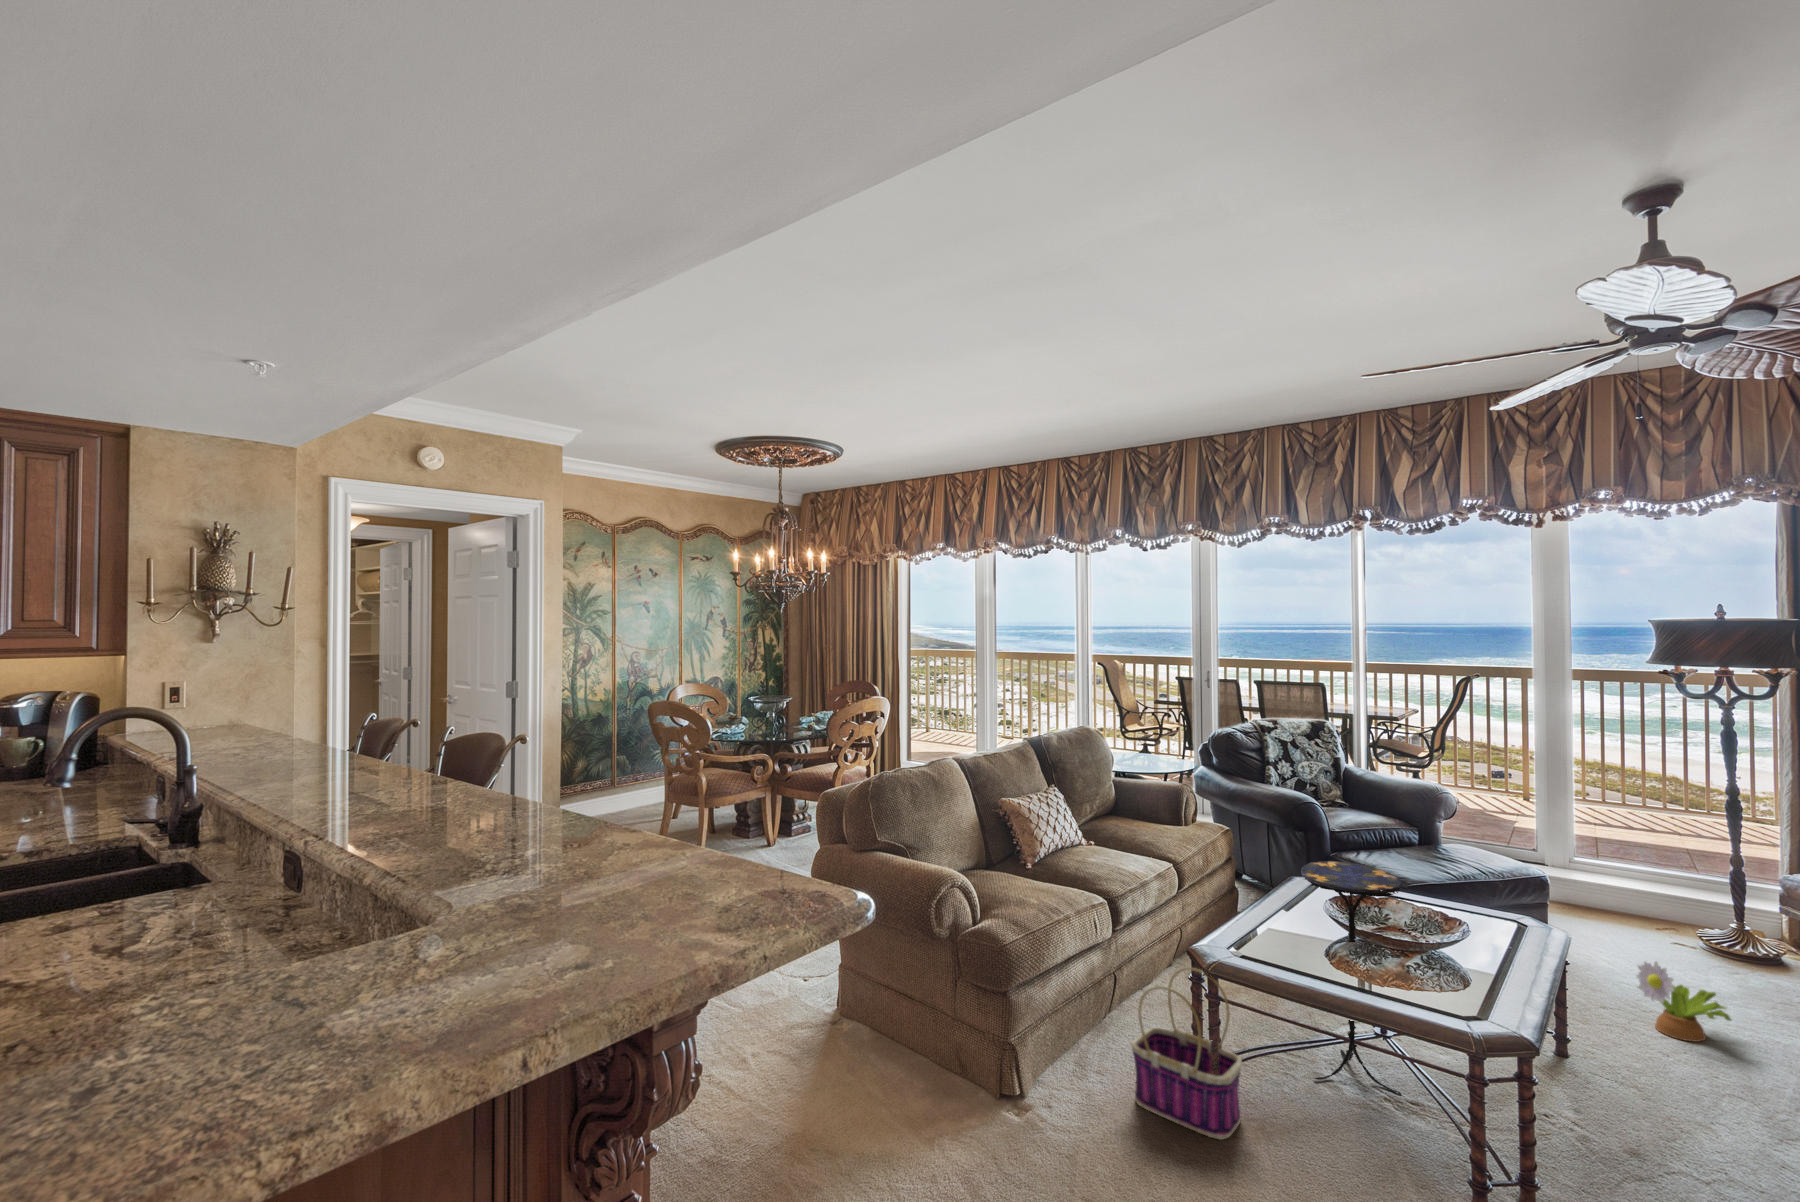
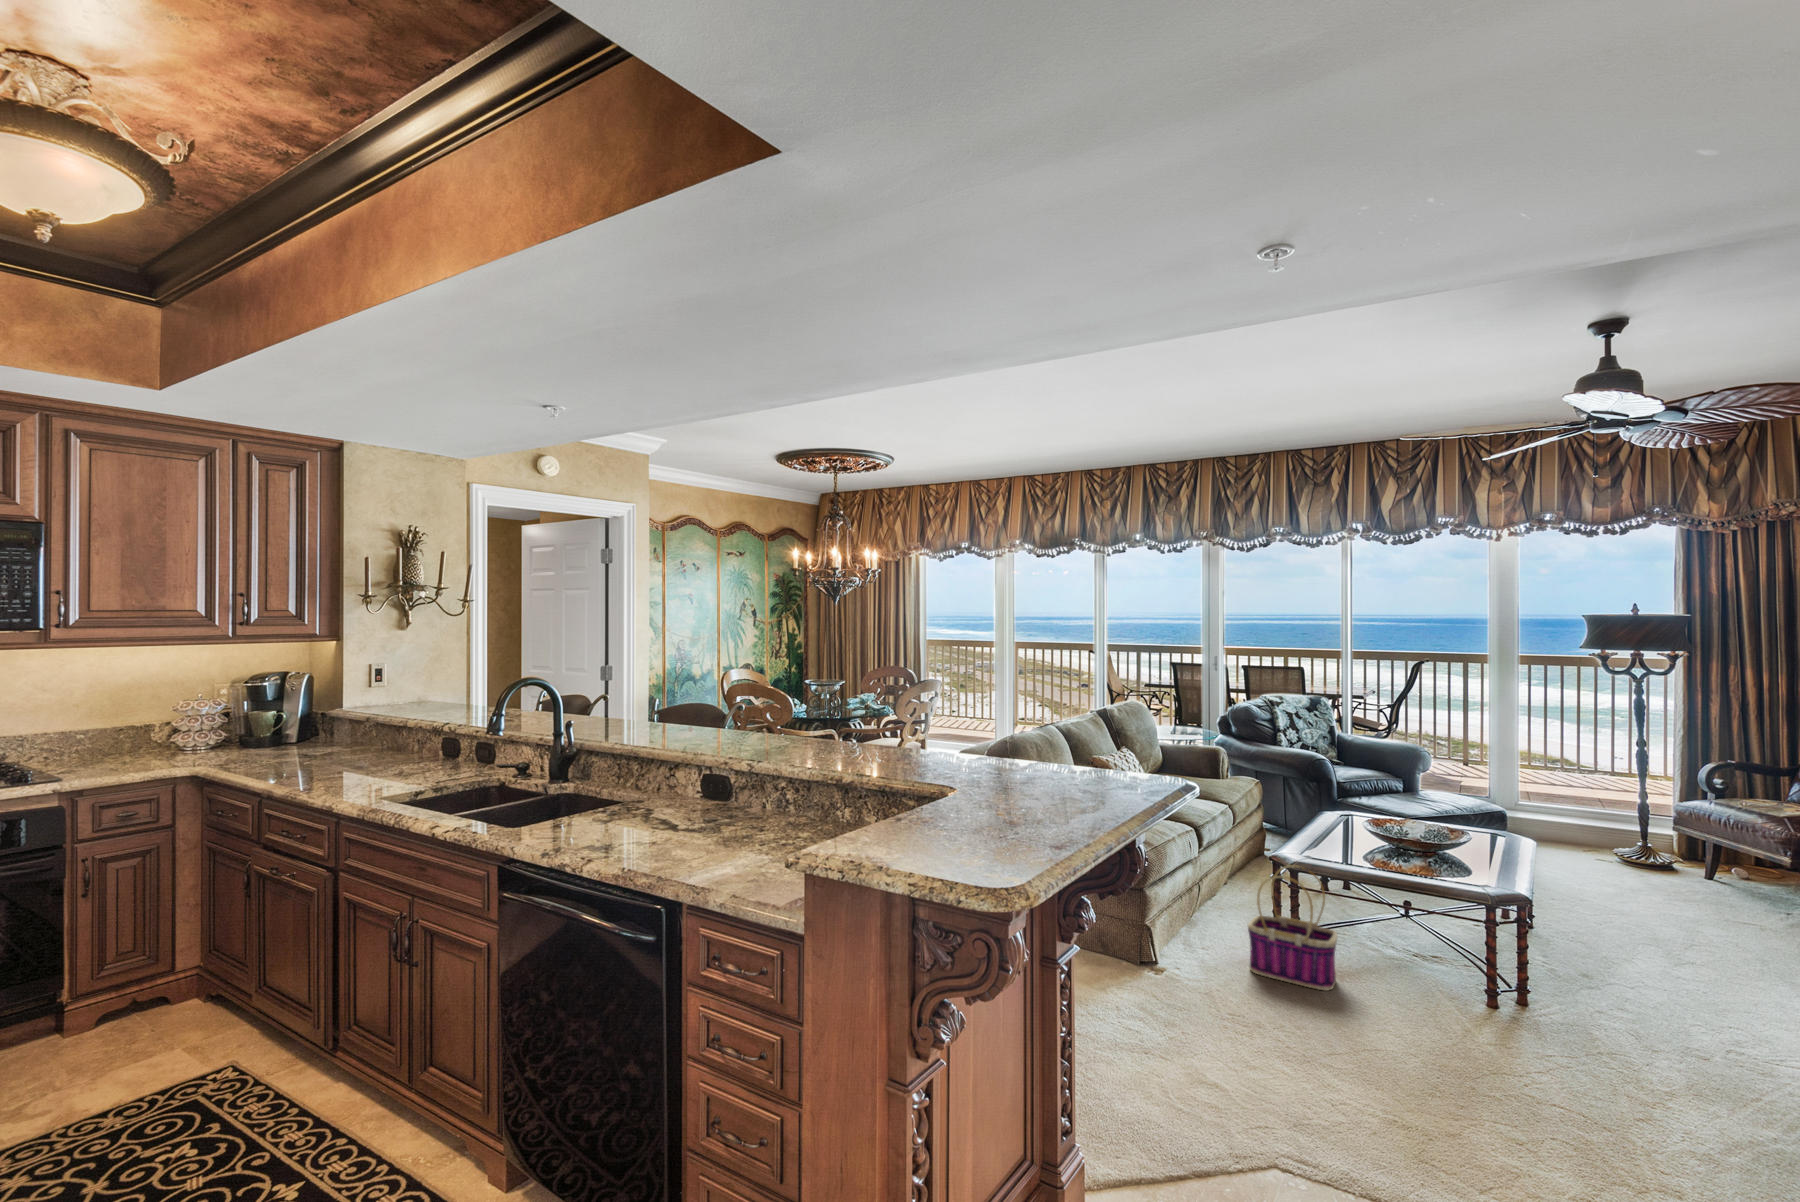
side table: present [1301,861,1404,1094] -> none [1364,787,1447,961]
decorative plant: present [1637,962,1731,1042] -> none [1590,866,1664,926]

